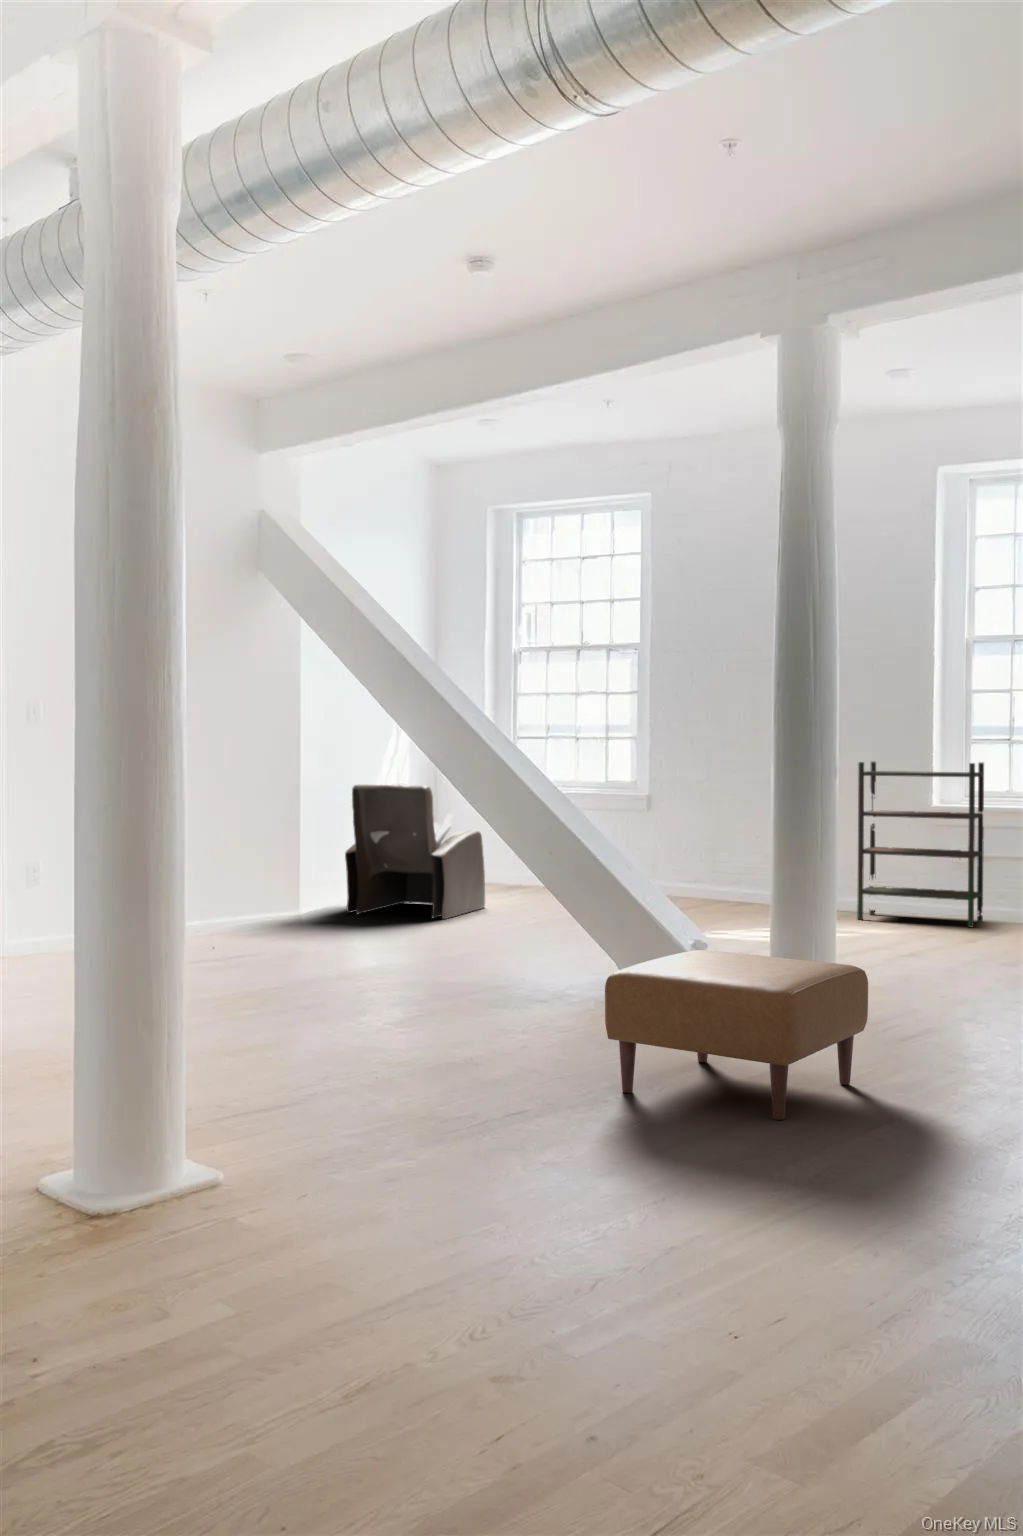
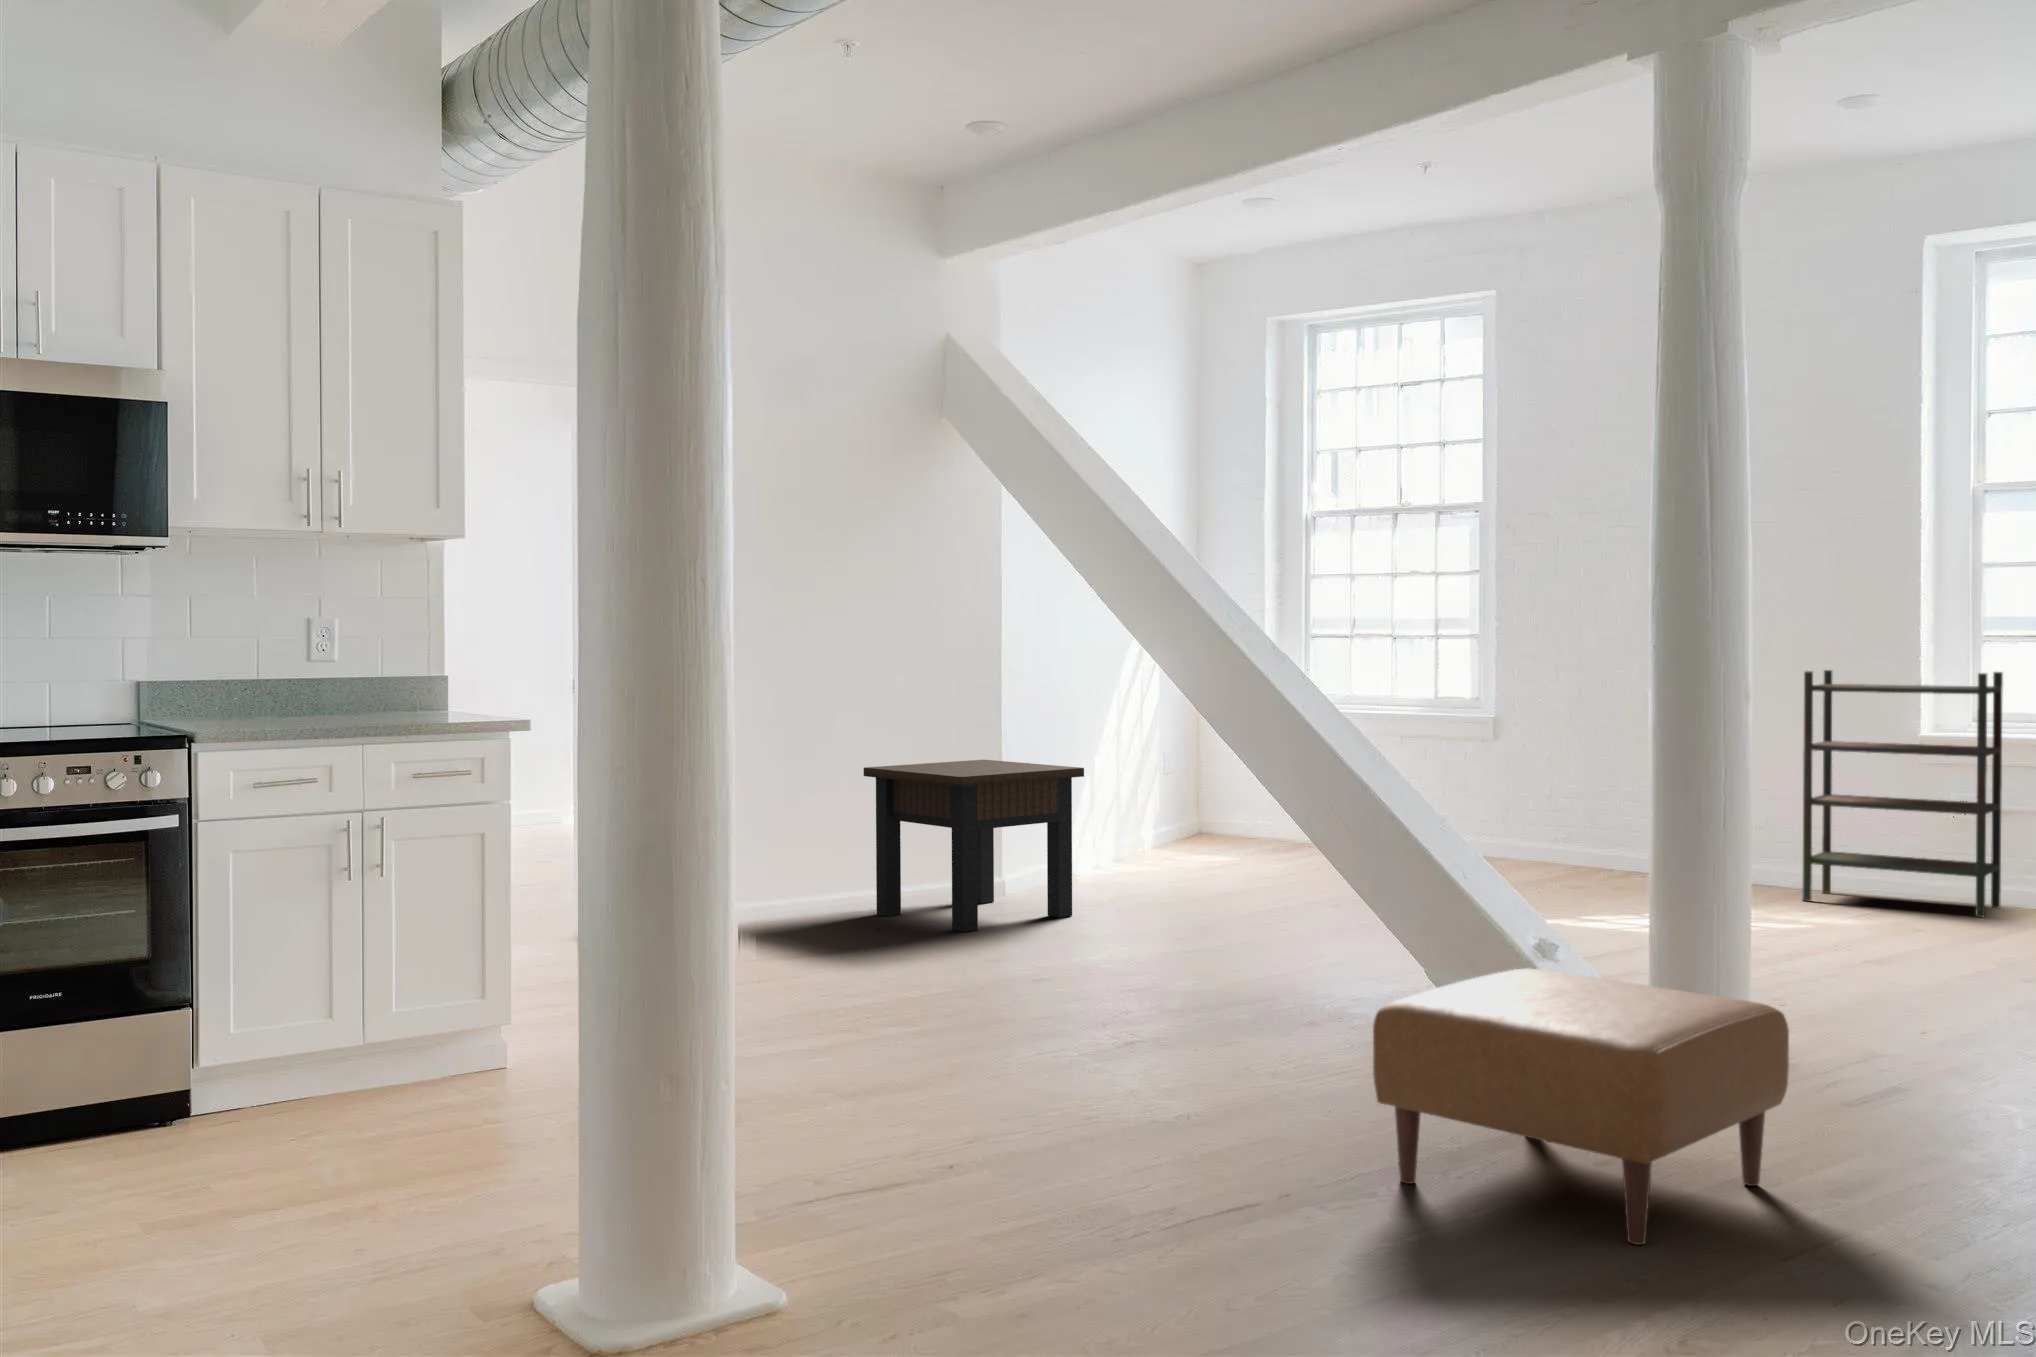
armchair: present [345,783,485,919] -> none [1067,700,1260,888]
side table: none [199,825,365,951] -> present [864,760,1084,932]

